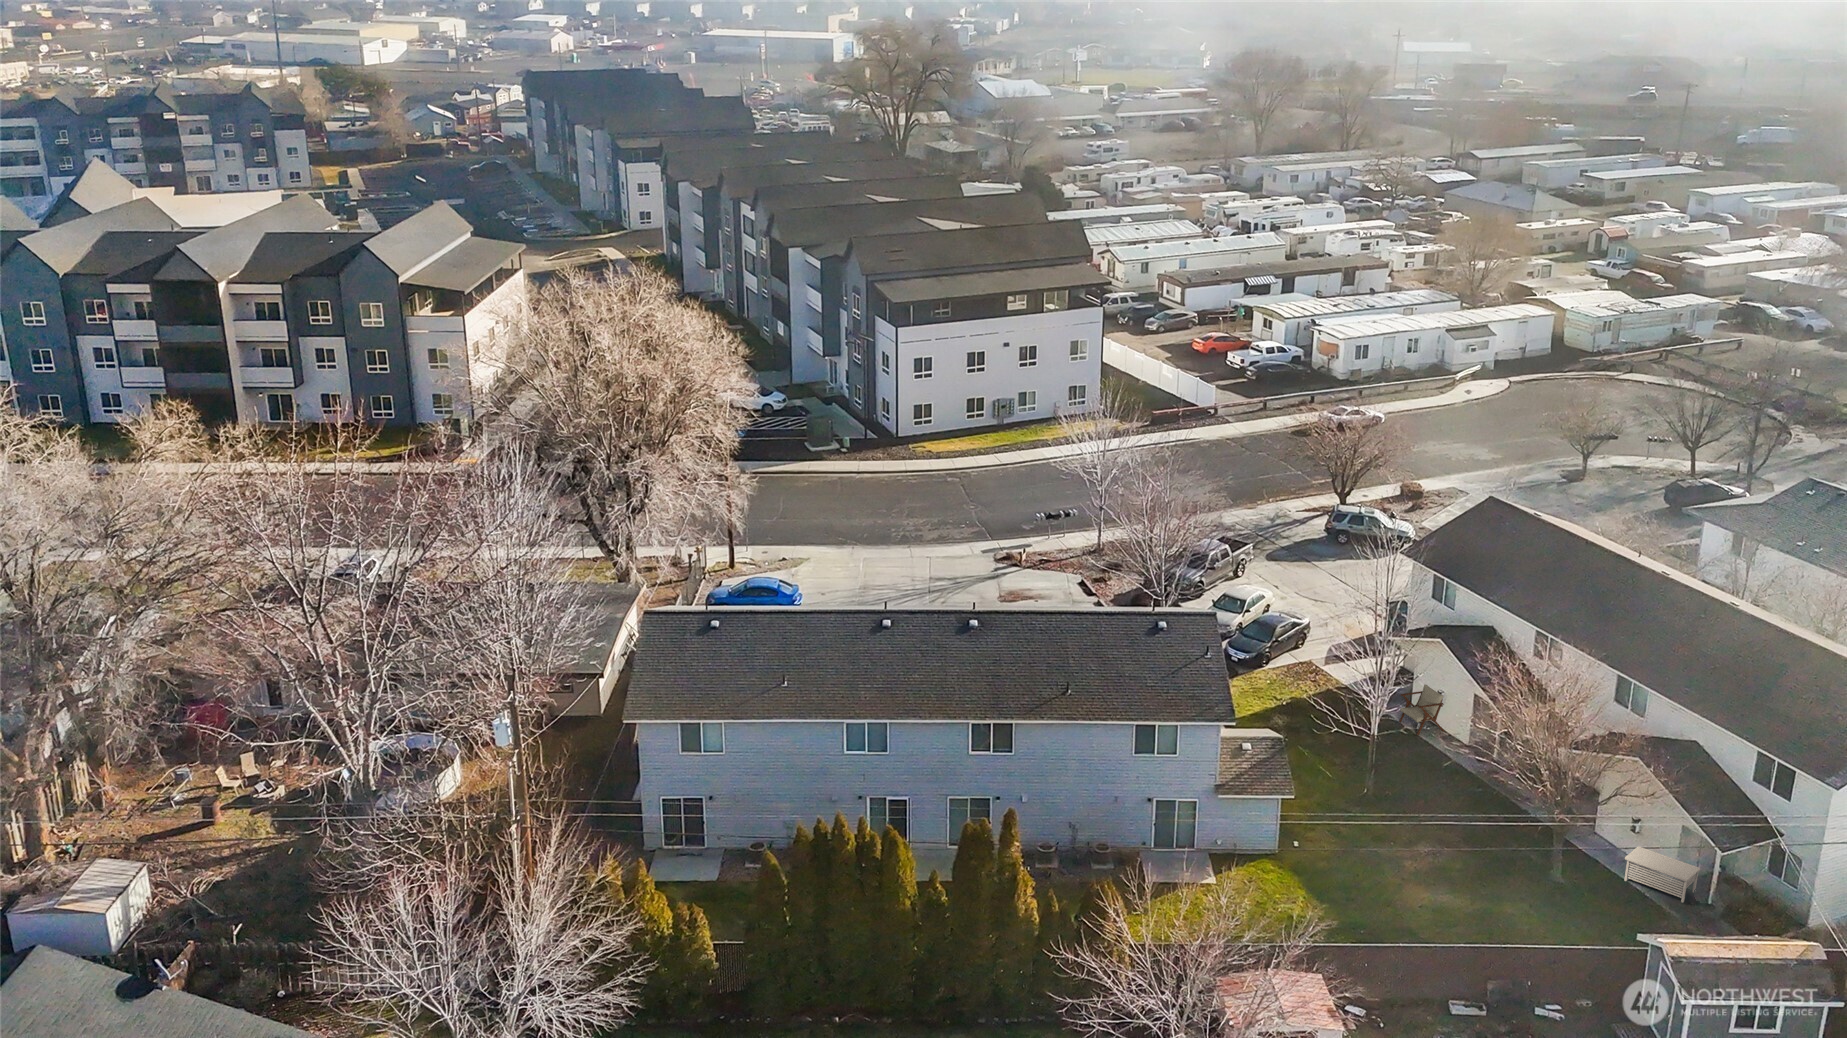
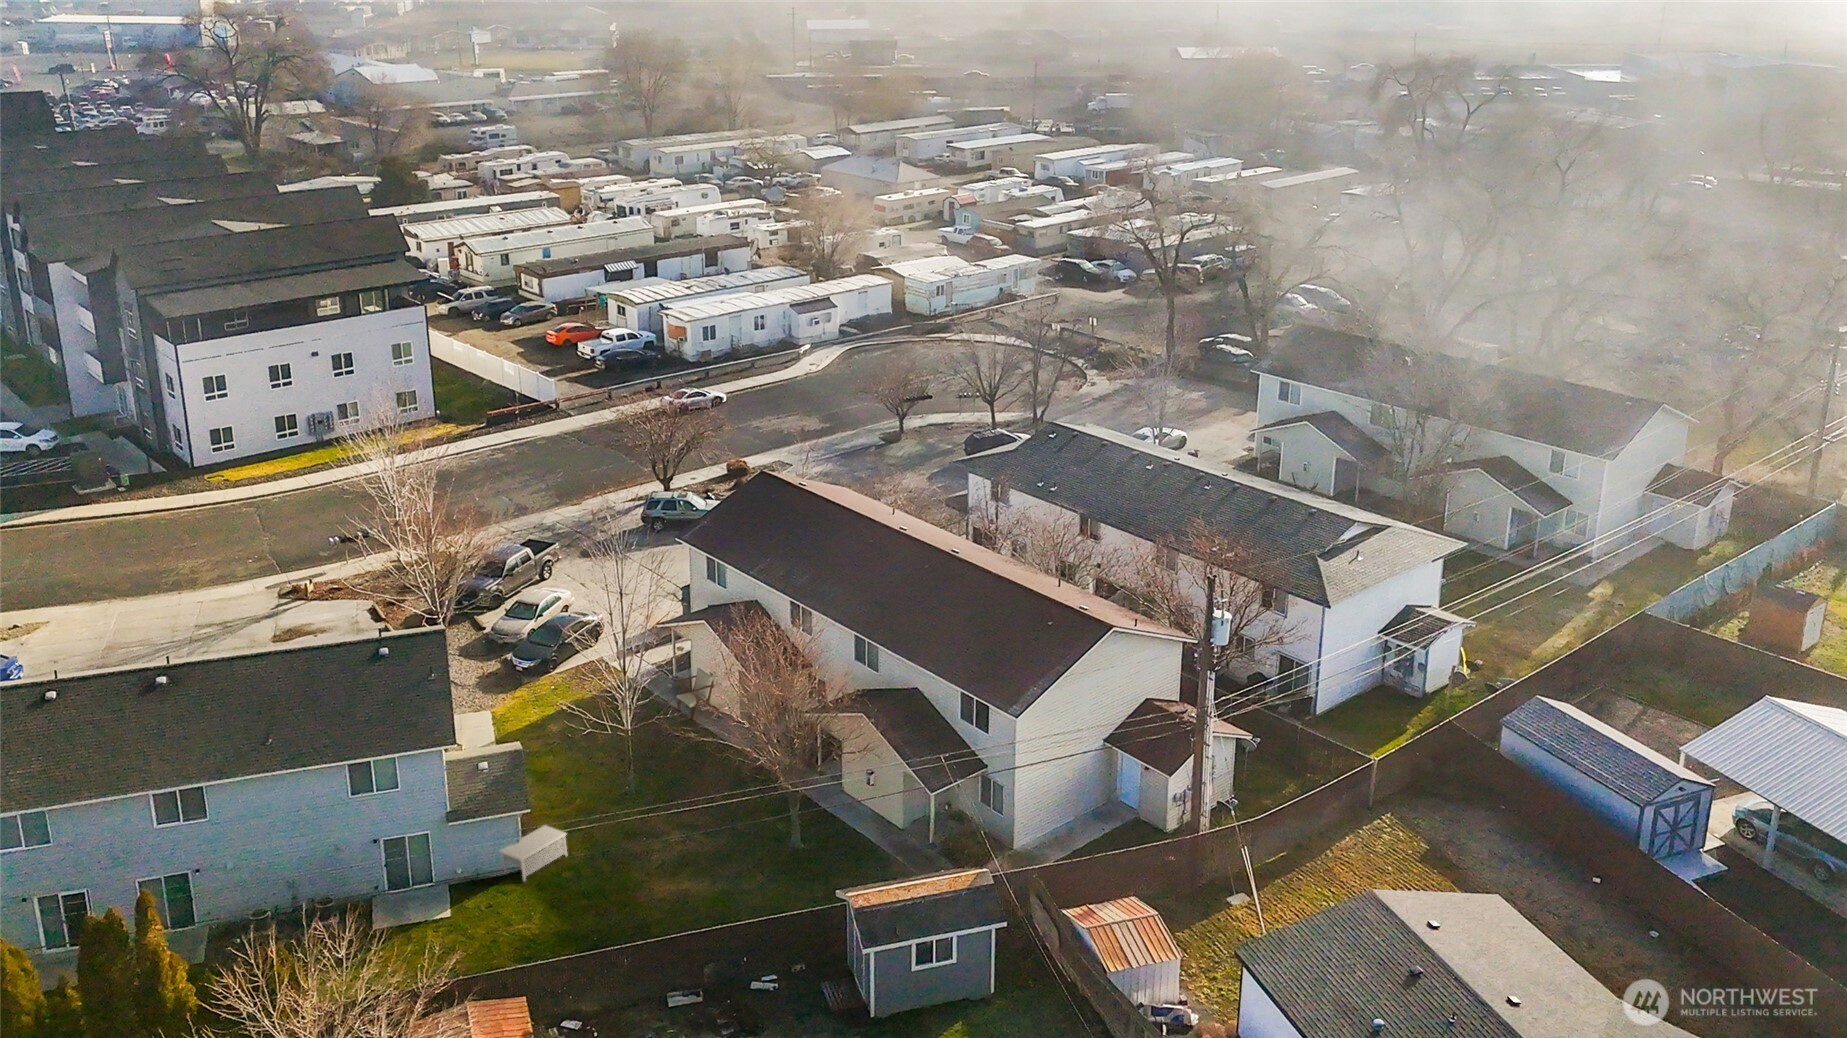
storage bench: present [1624,846,1700,902] -> present [499,825,567,881]

